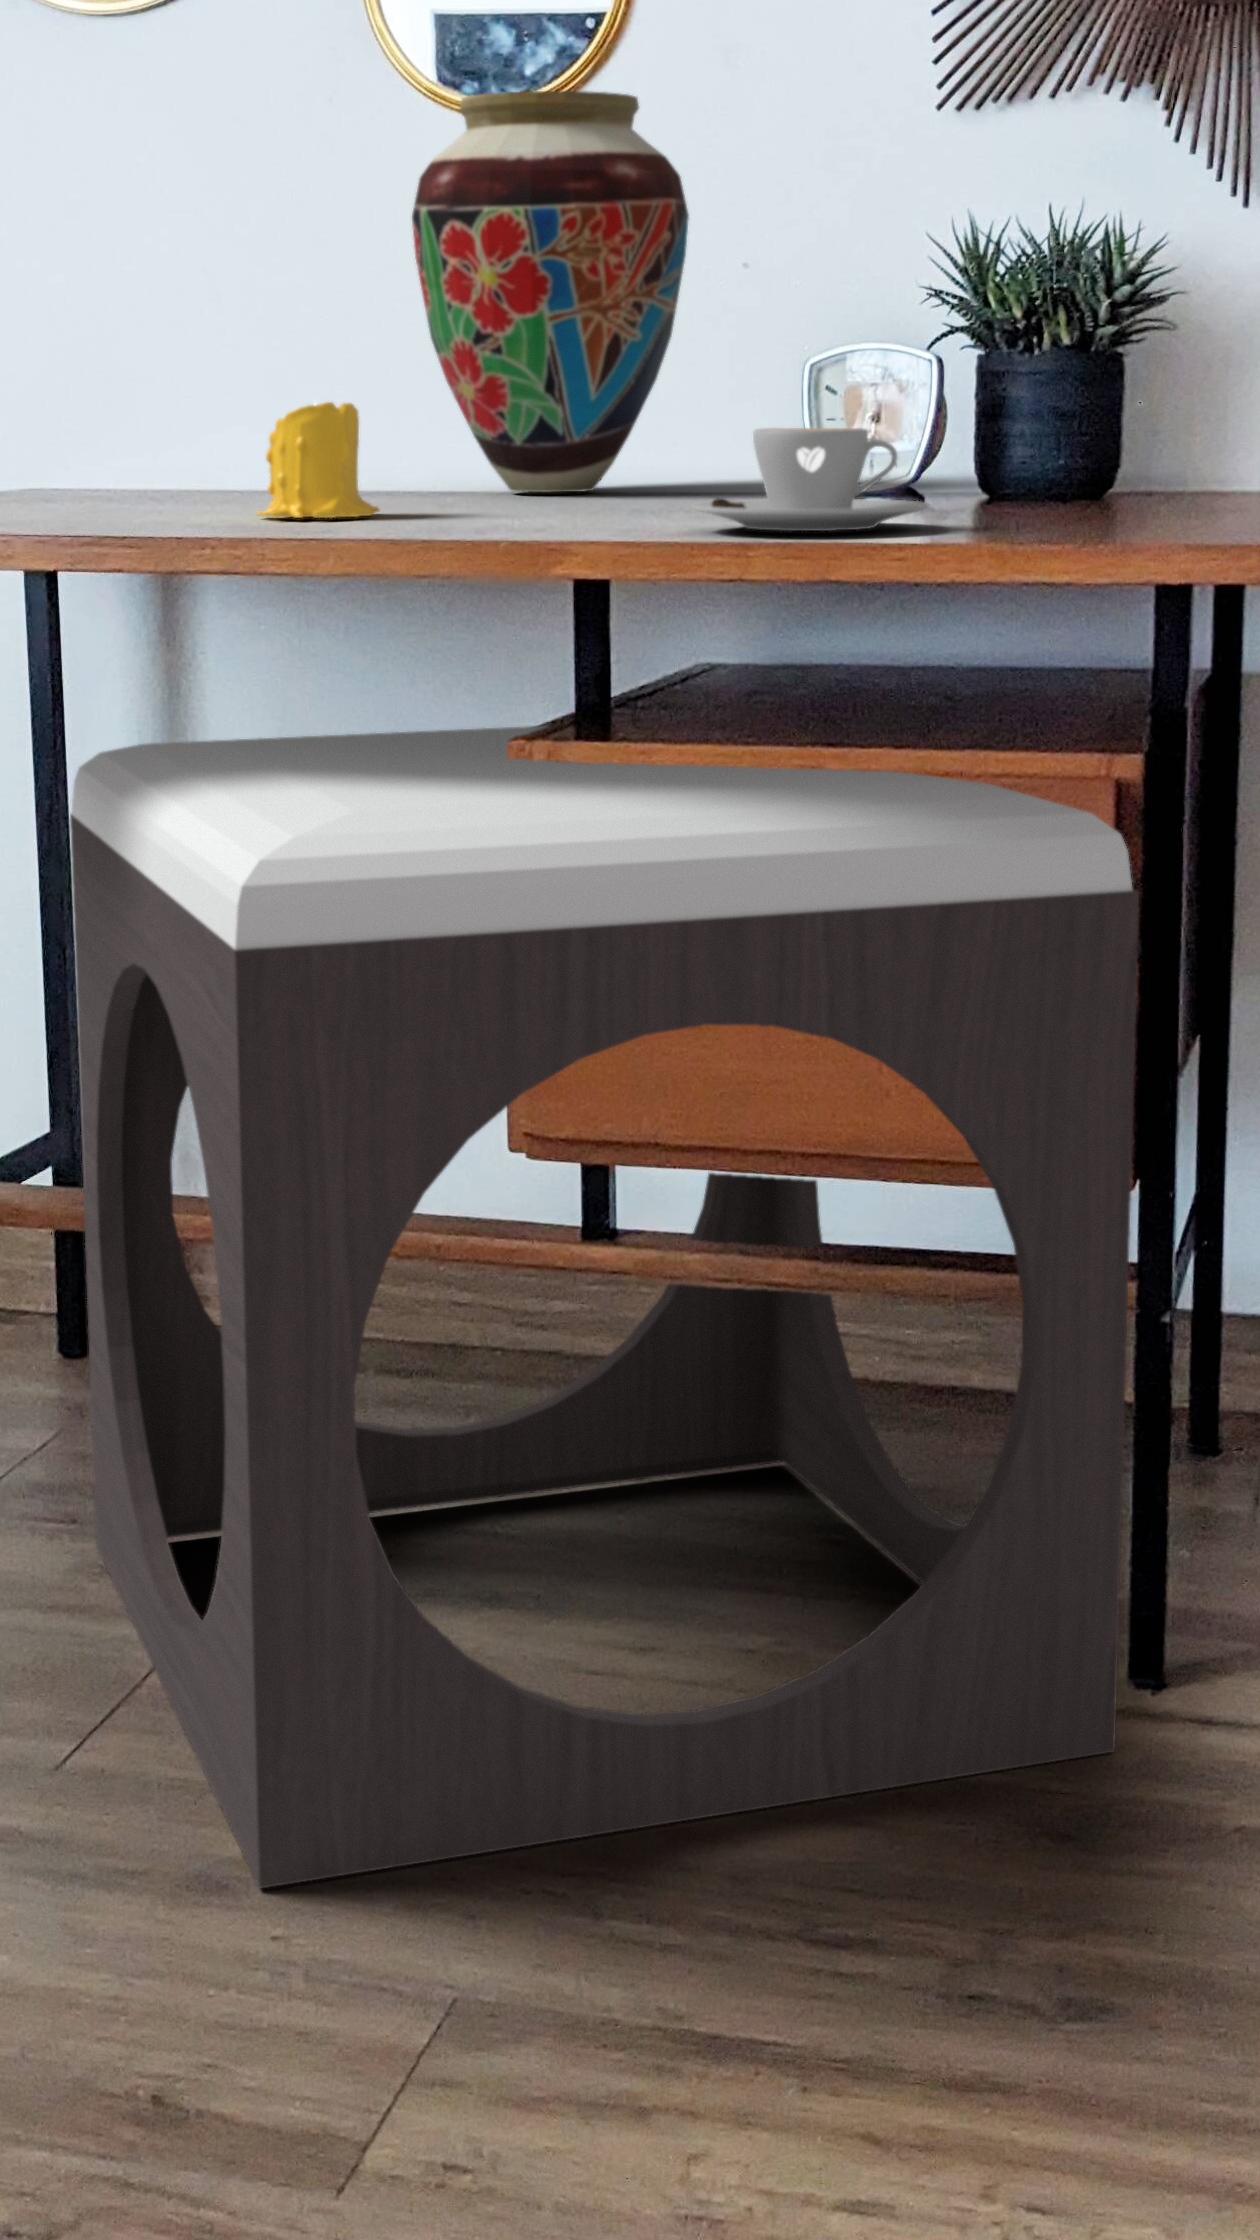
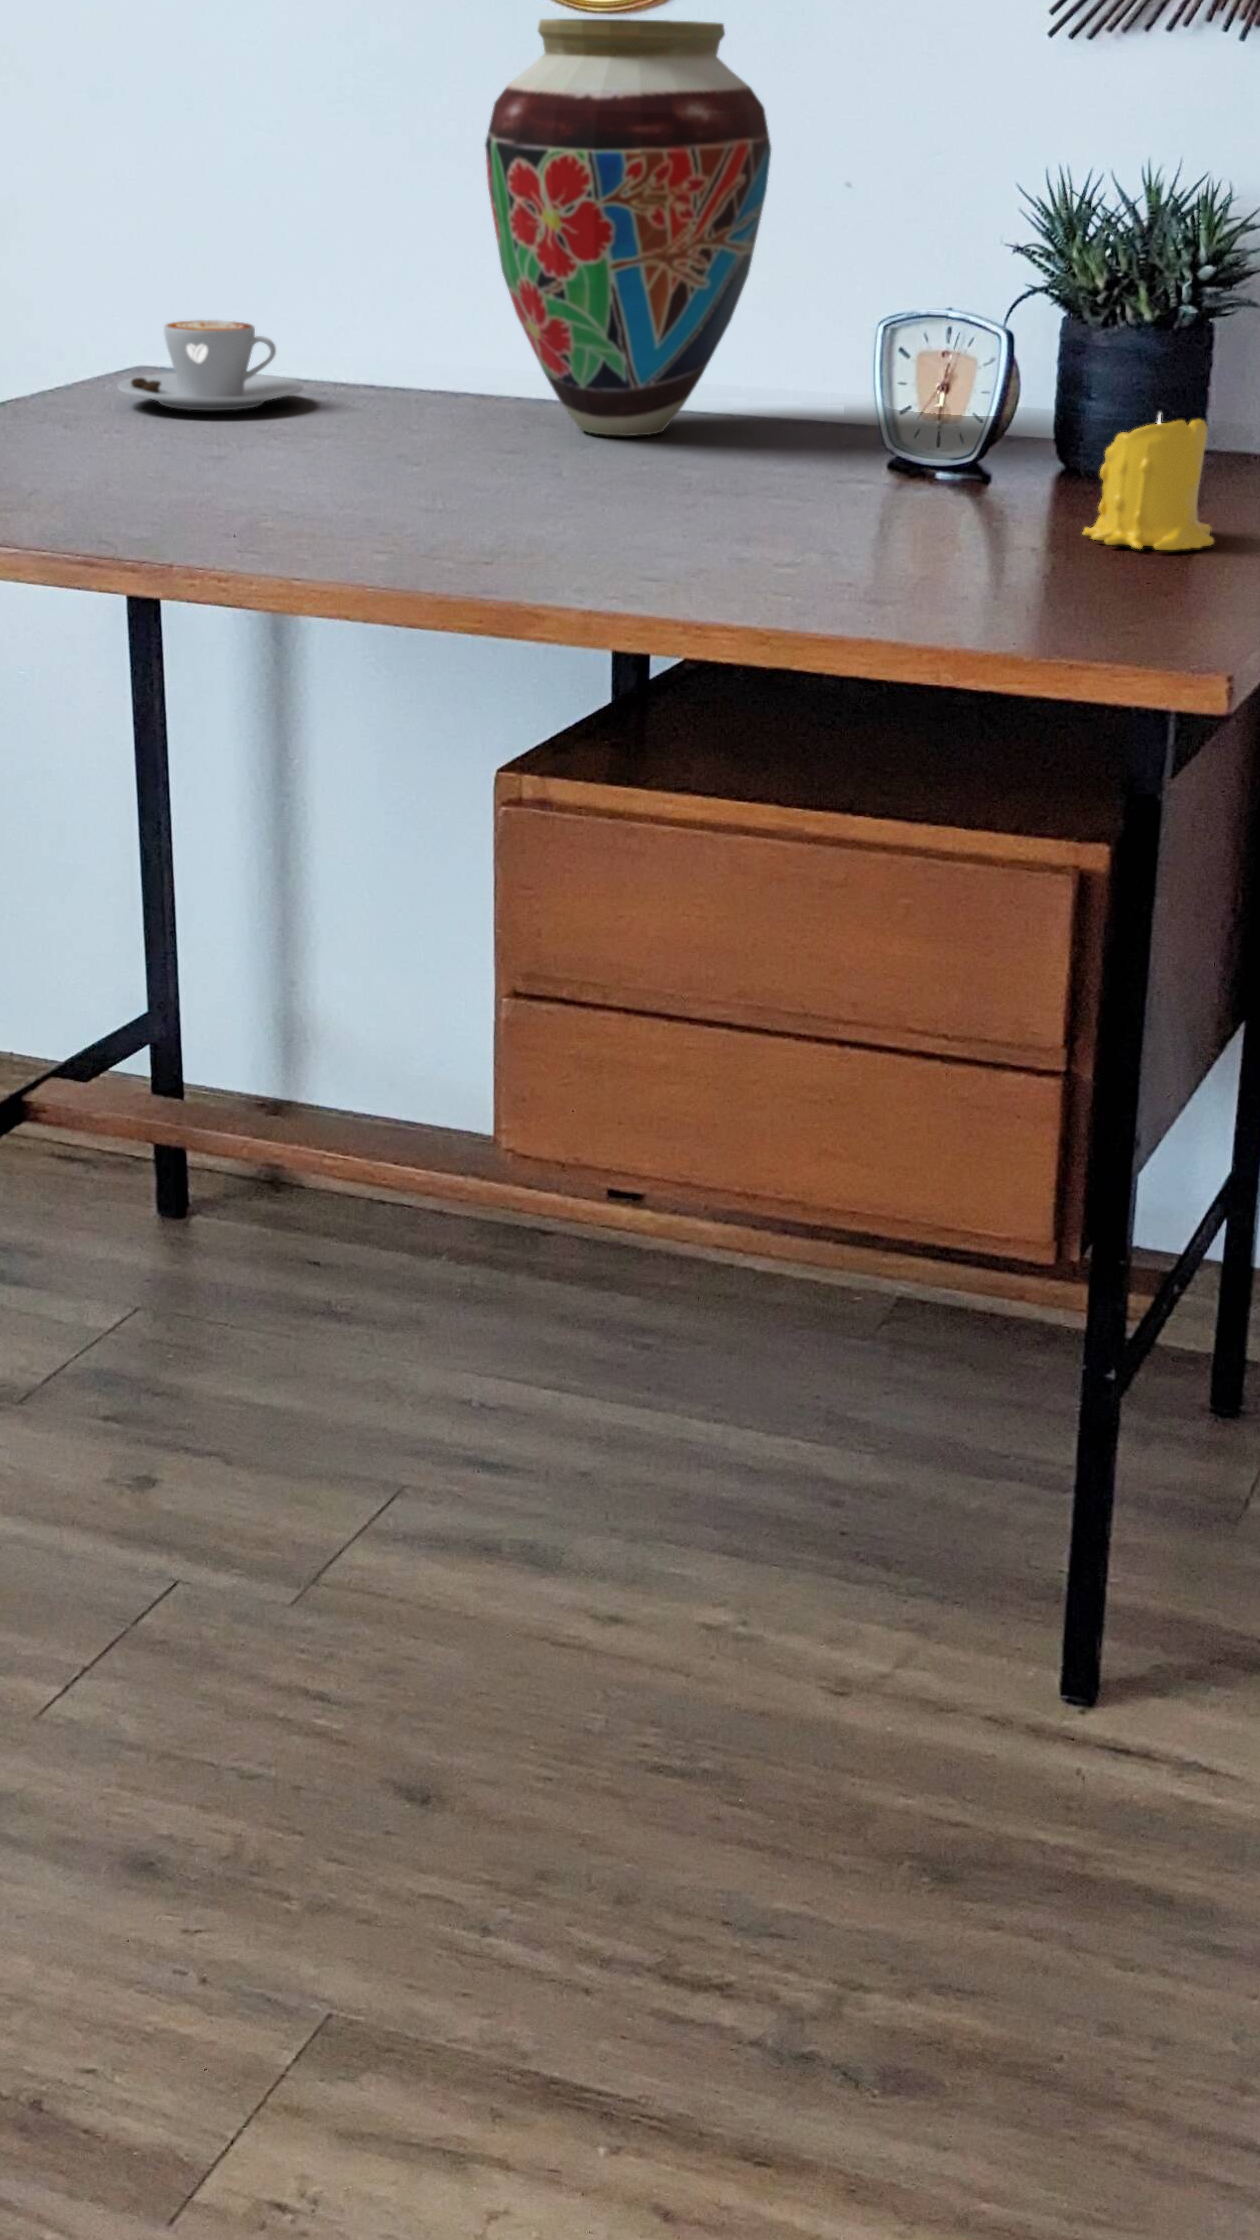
candle: present [257,402,380,518] -> present [1083,414,1214,550]
coffee cup: present [692,428,928,531] -> present [118,320,303,410]
footstool: present [70,726,1139,1888] -> none [100,696,1090,1860]

